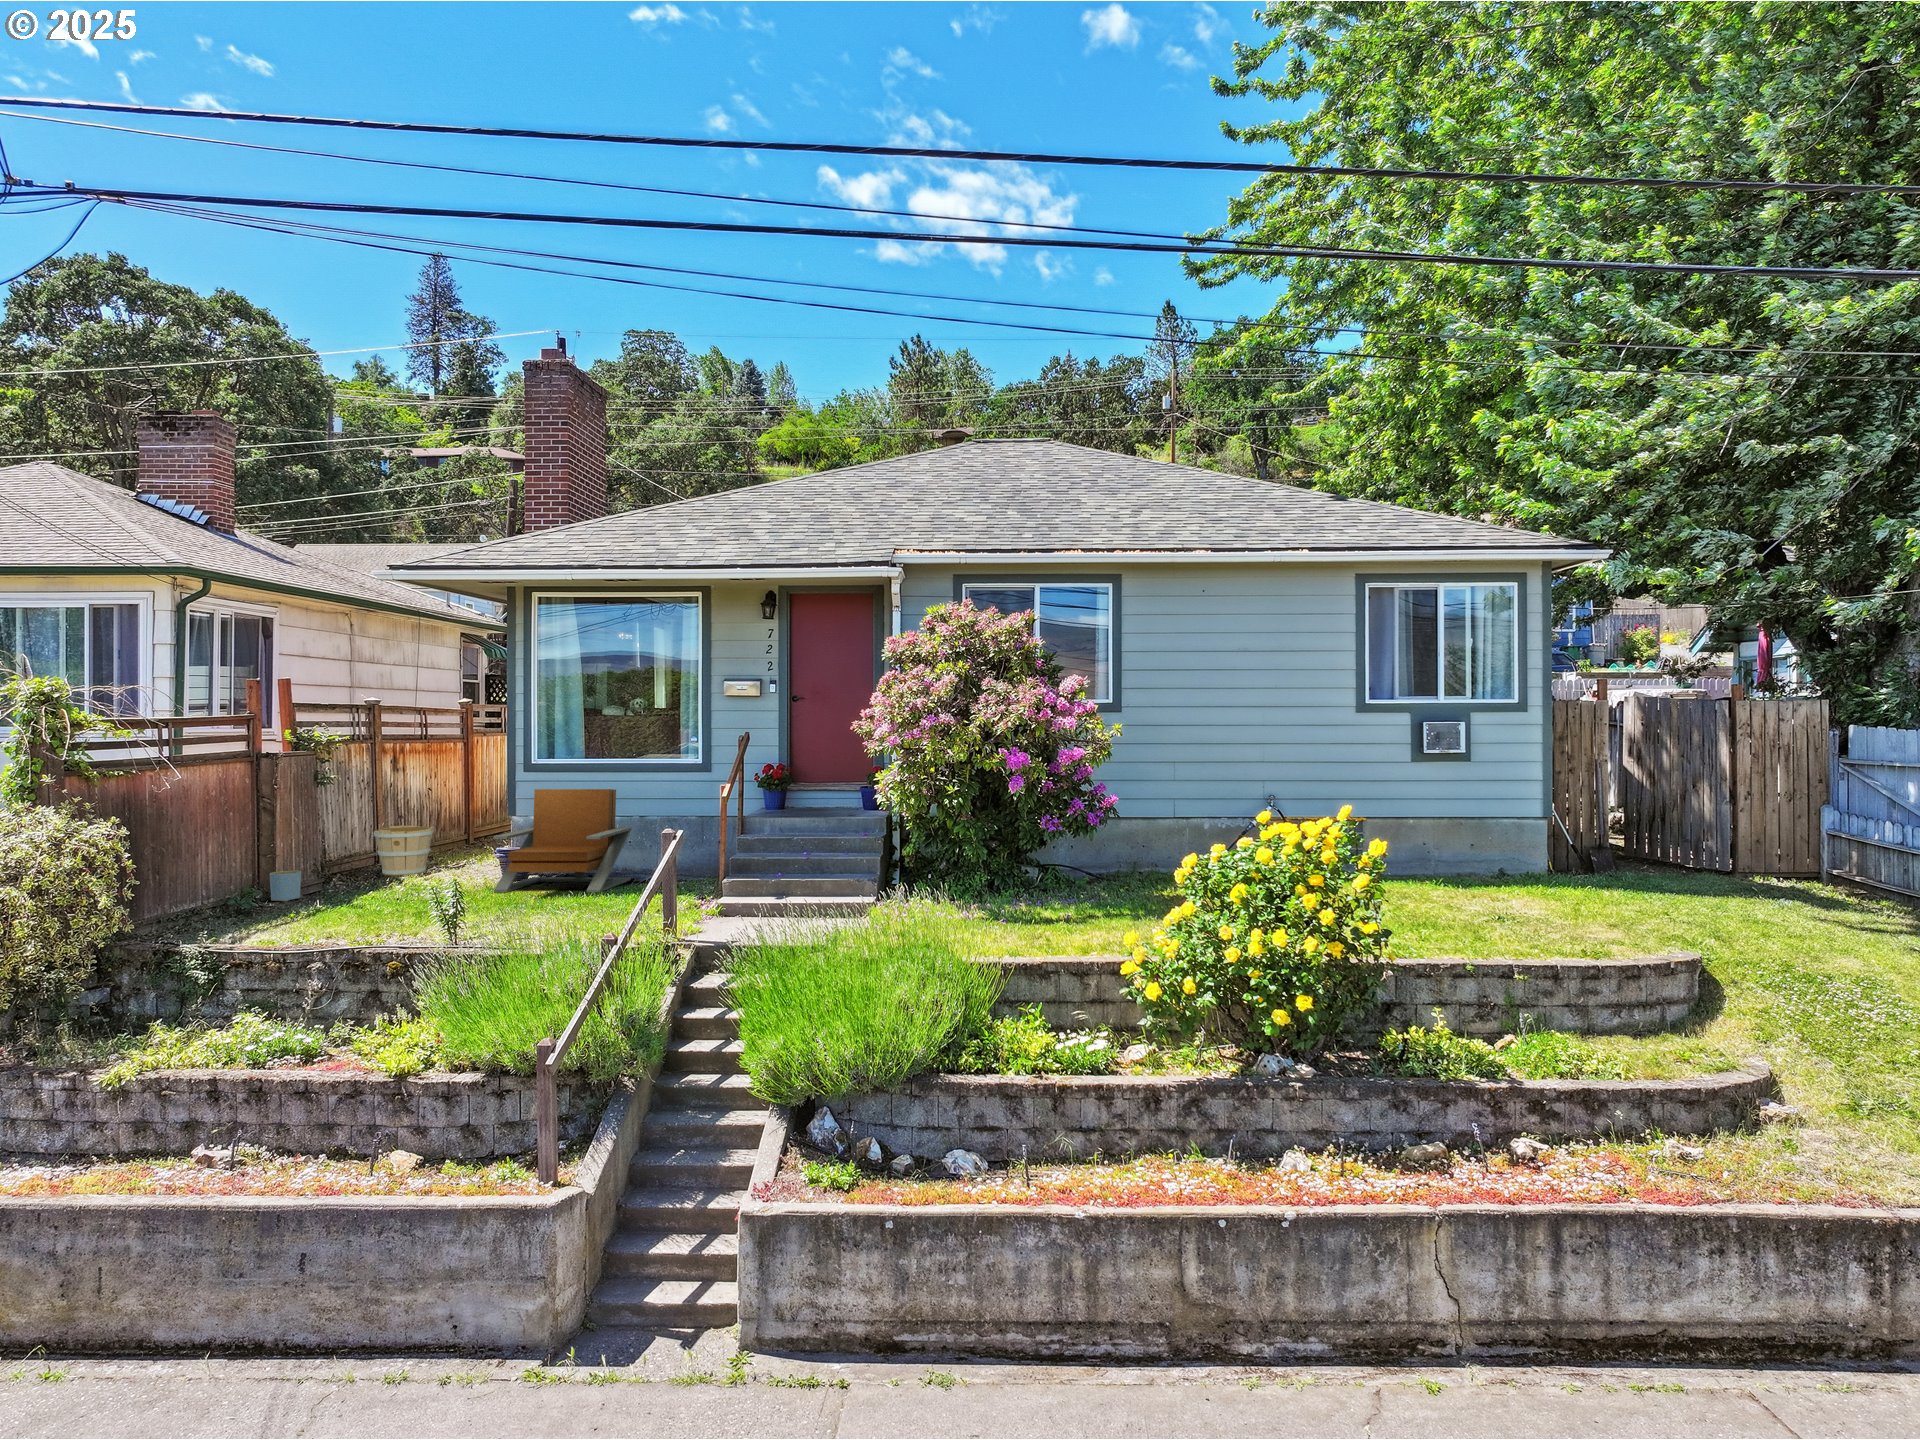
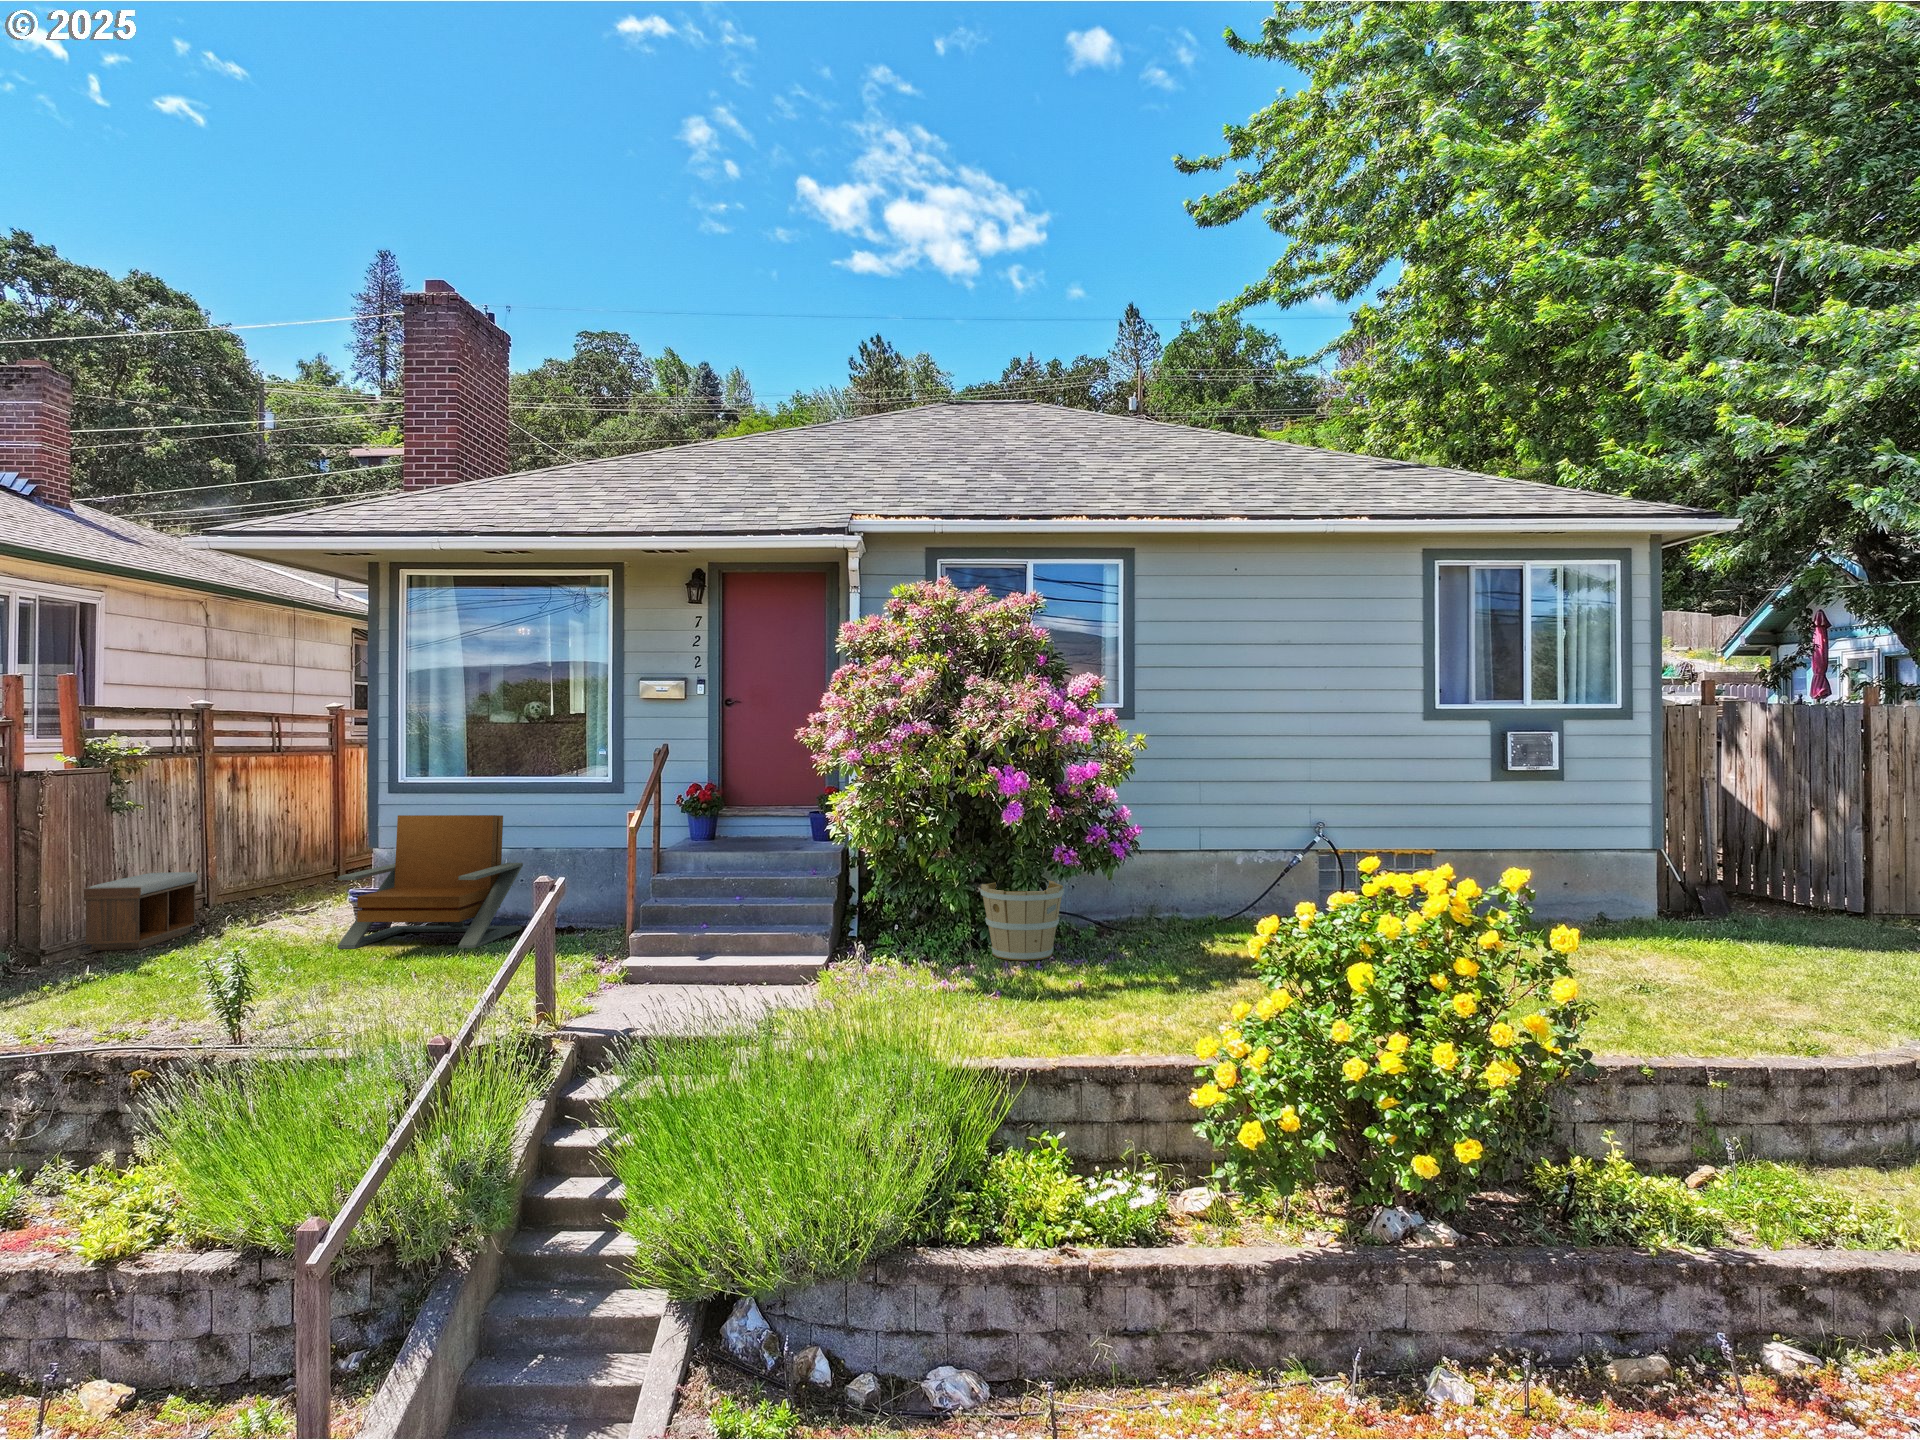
wooden bucket: present [374,826,434,875] -> present [980,881,1064,961]
bench: none [300,834,377,893] -> present [84,872,198,951]
planter: present [270,871,301,901] -> none [36,922,80,964]

